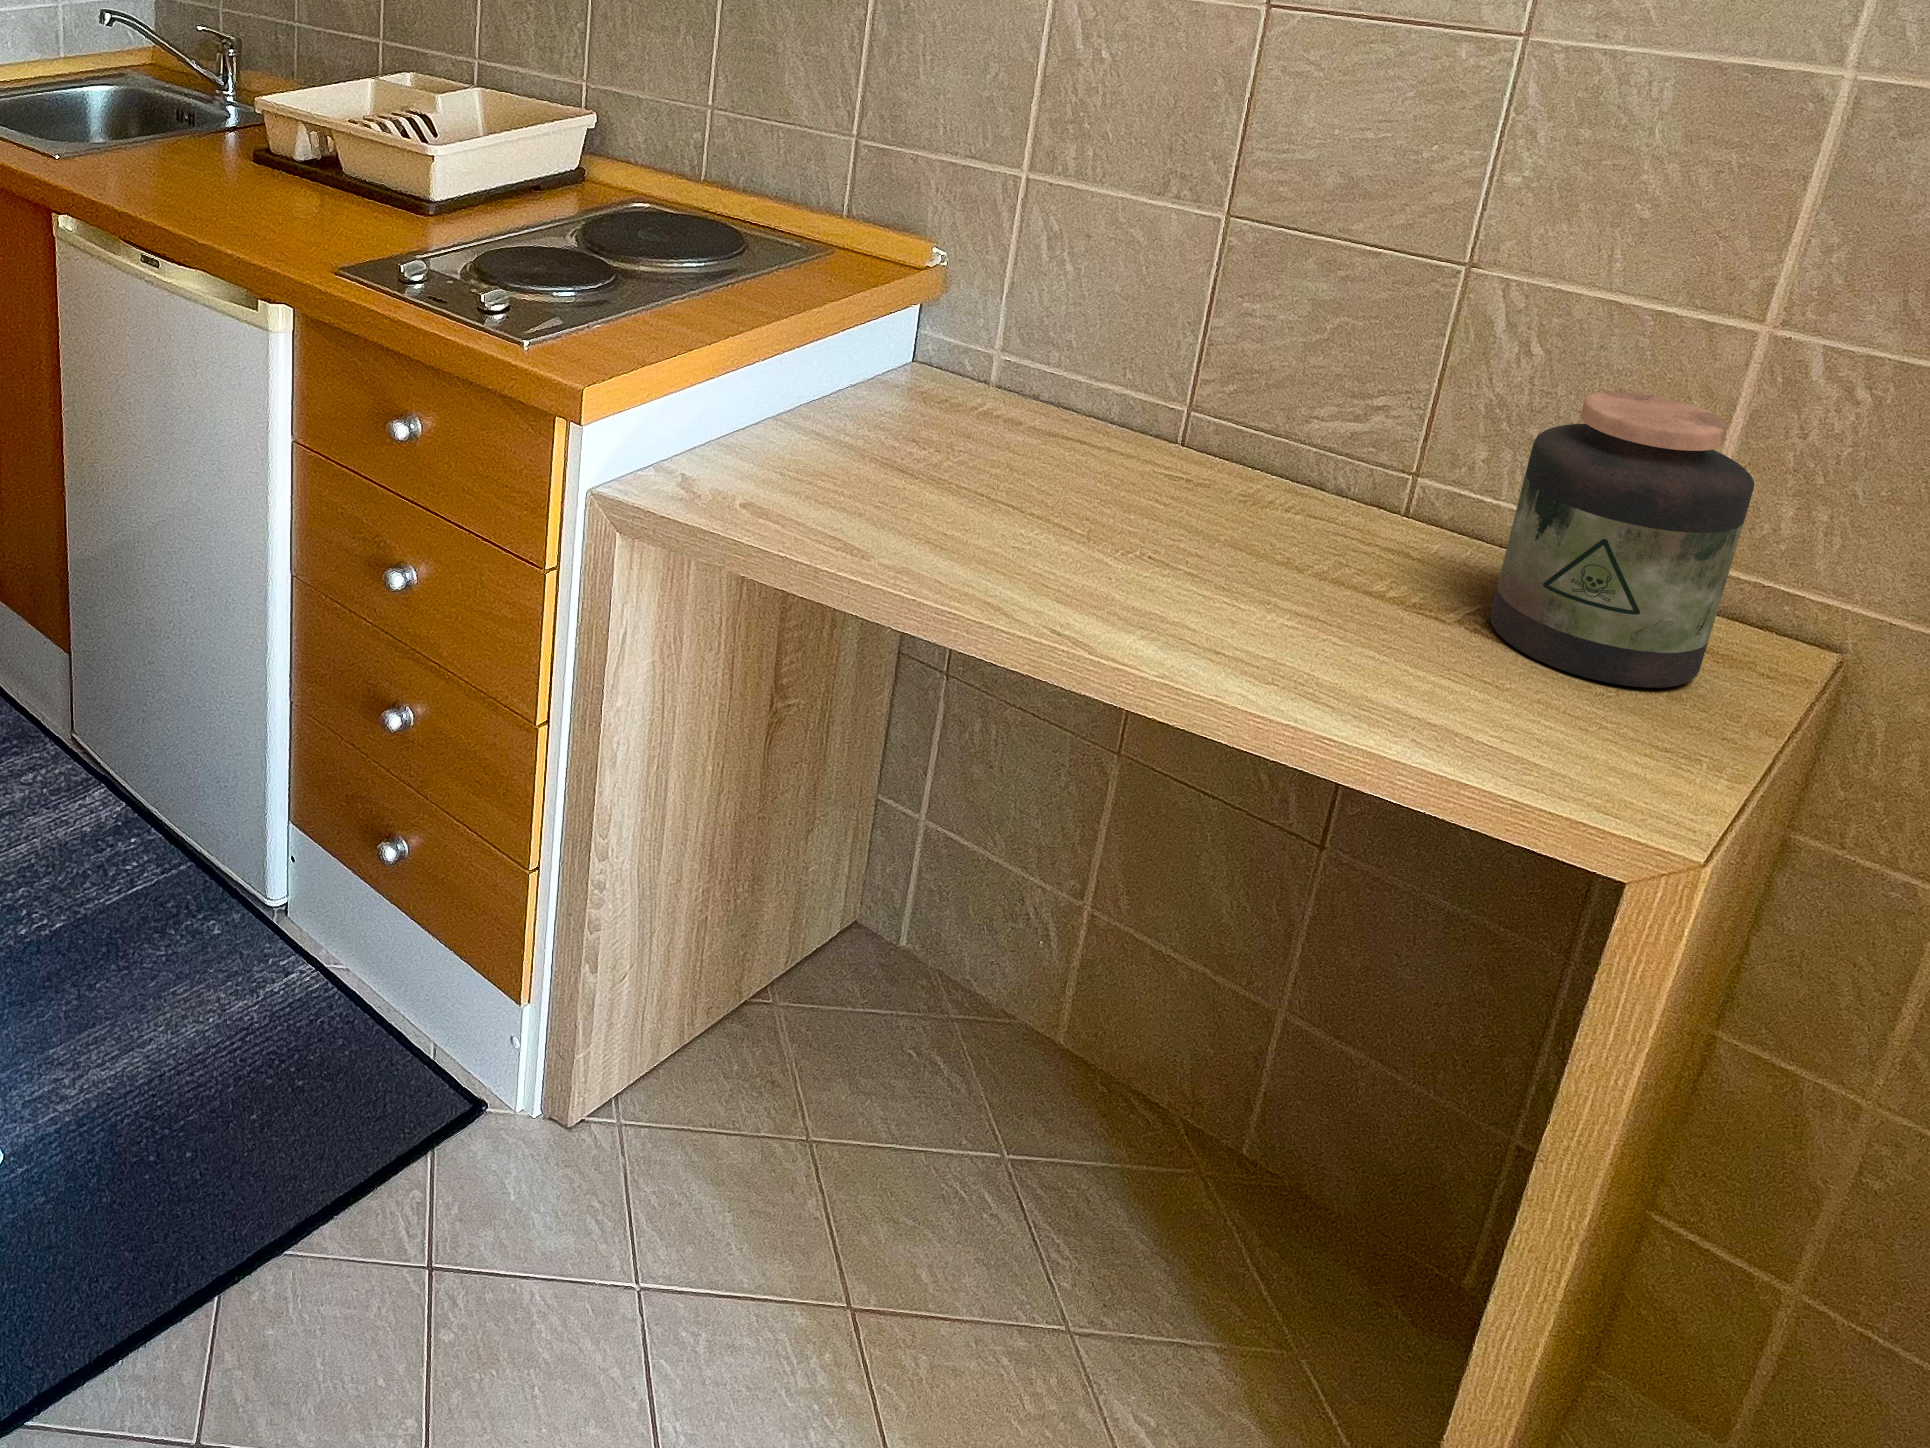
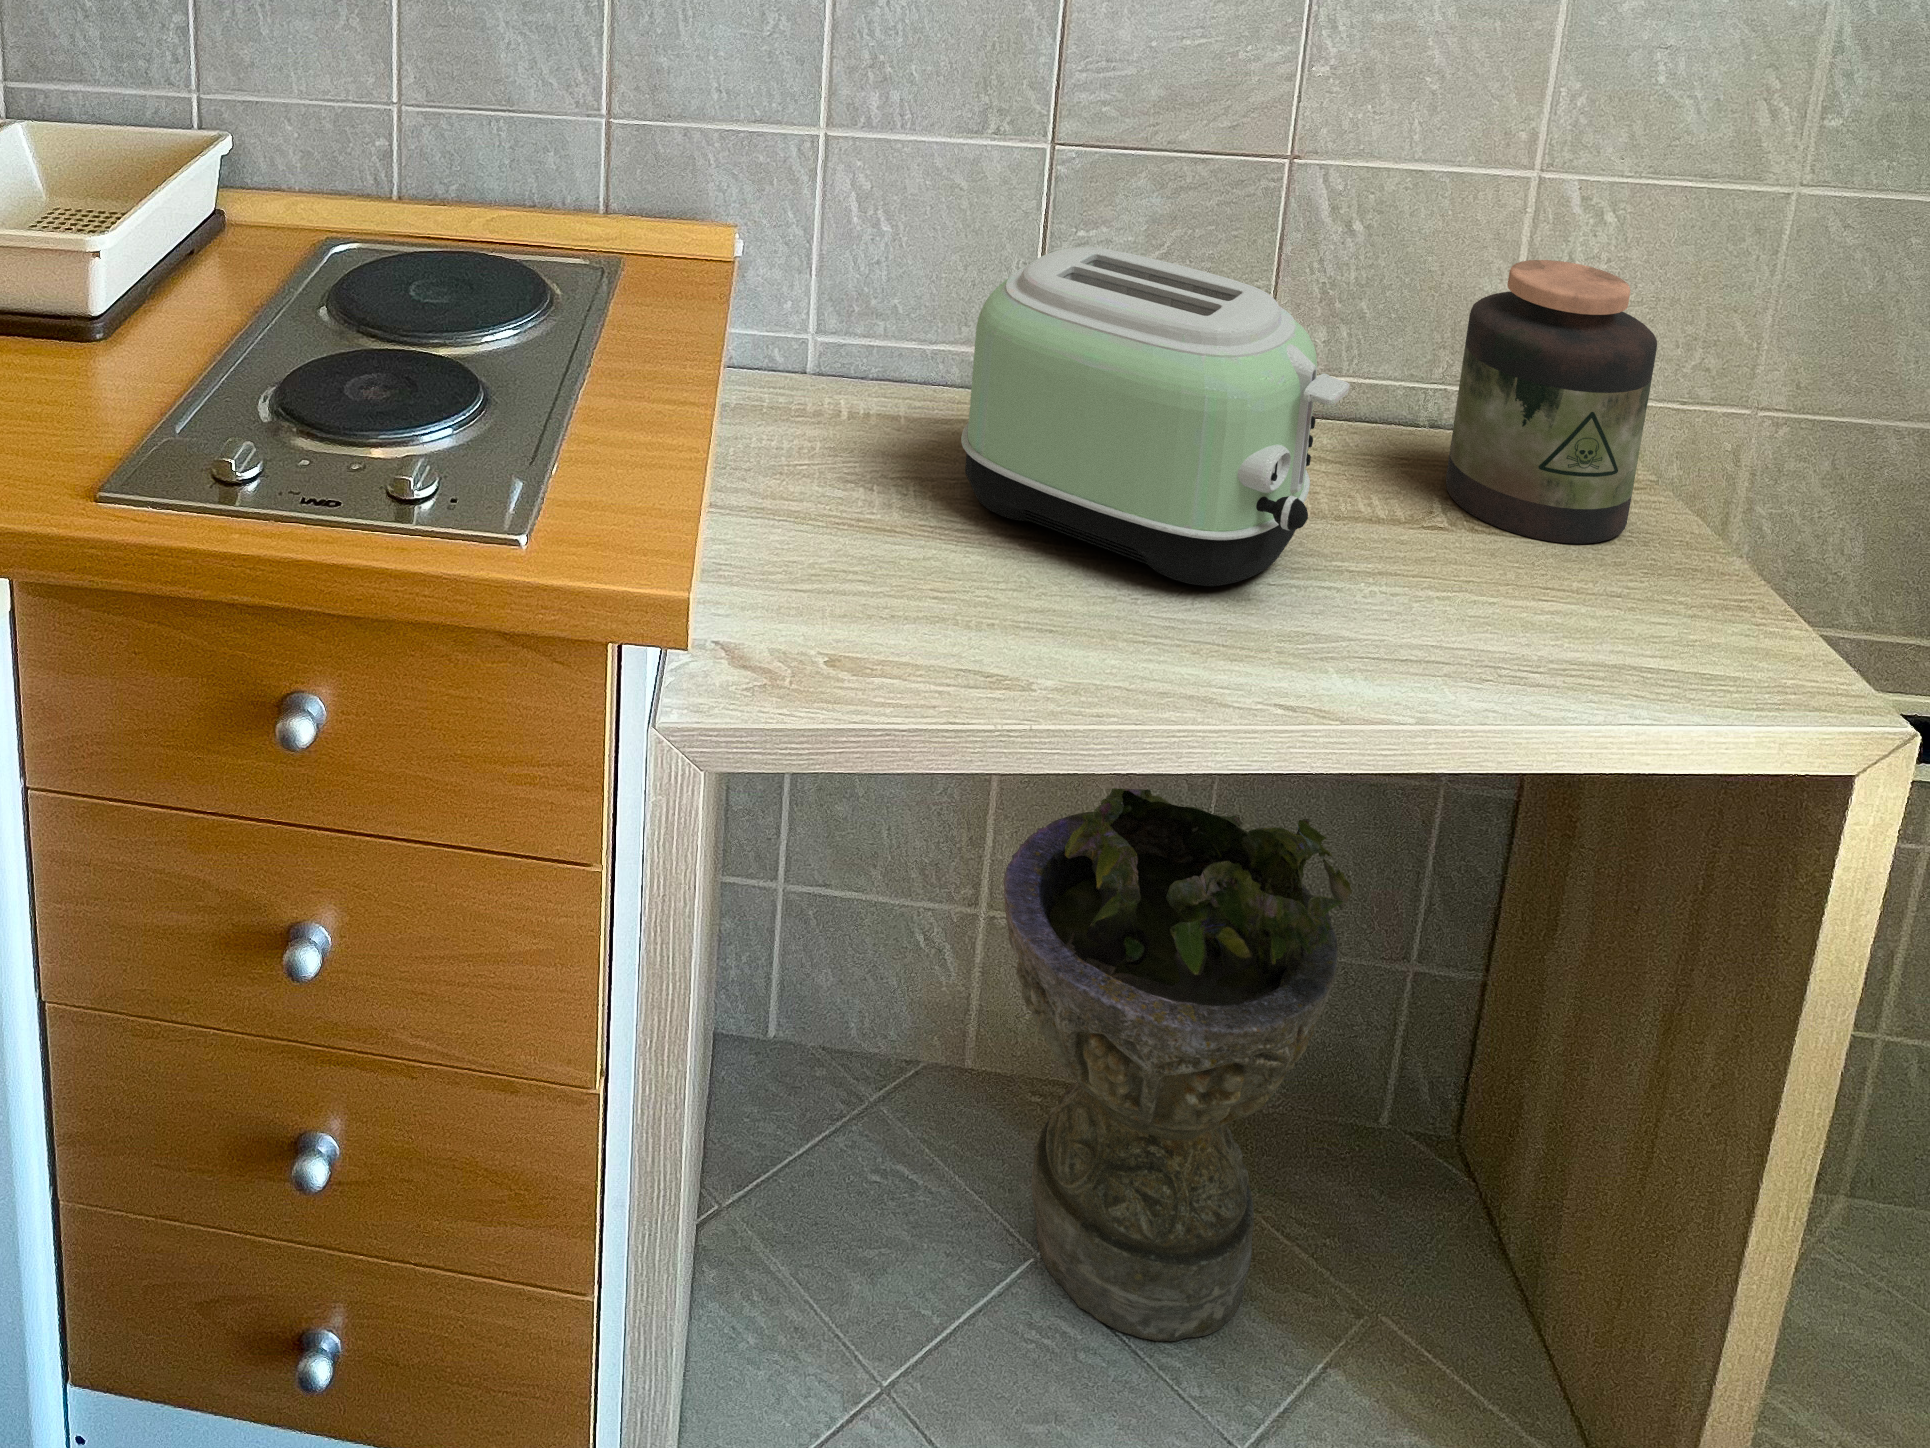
toaster: none [967,282,1280,571] -> present [961,247,1350,587]
planter: none [994,797,1313,1280] -> present [1003,788,1352,1341]

